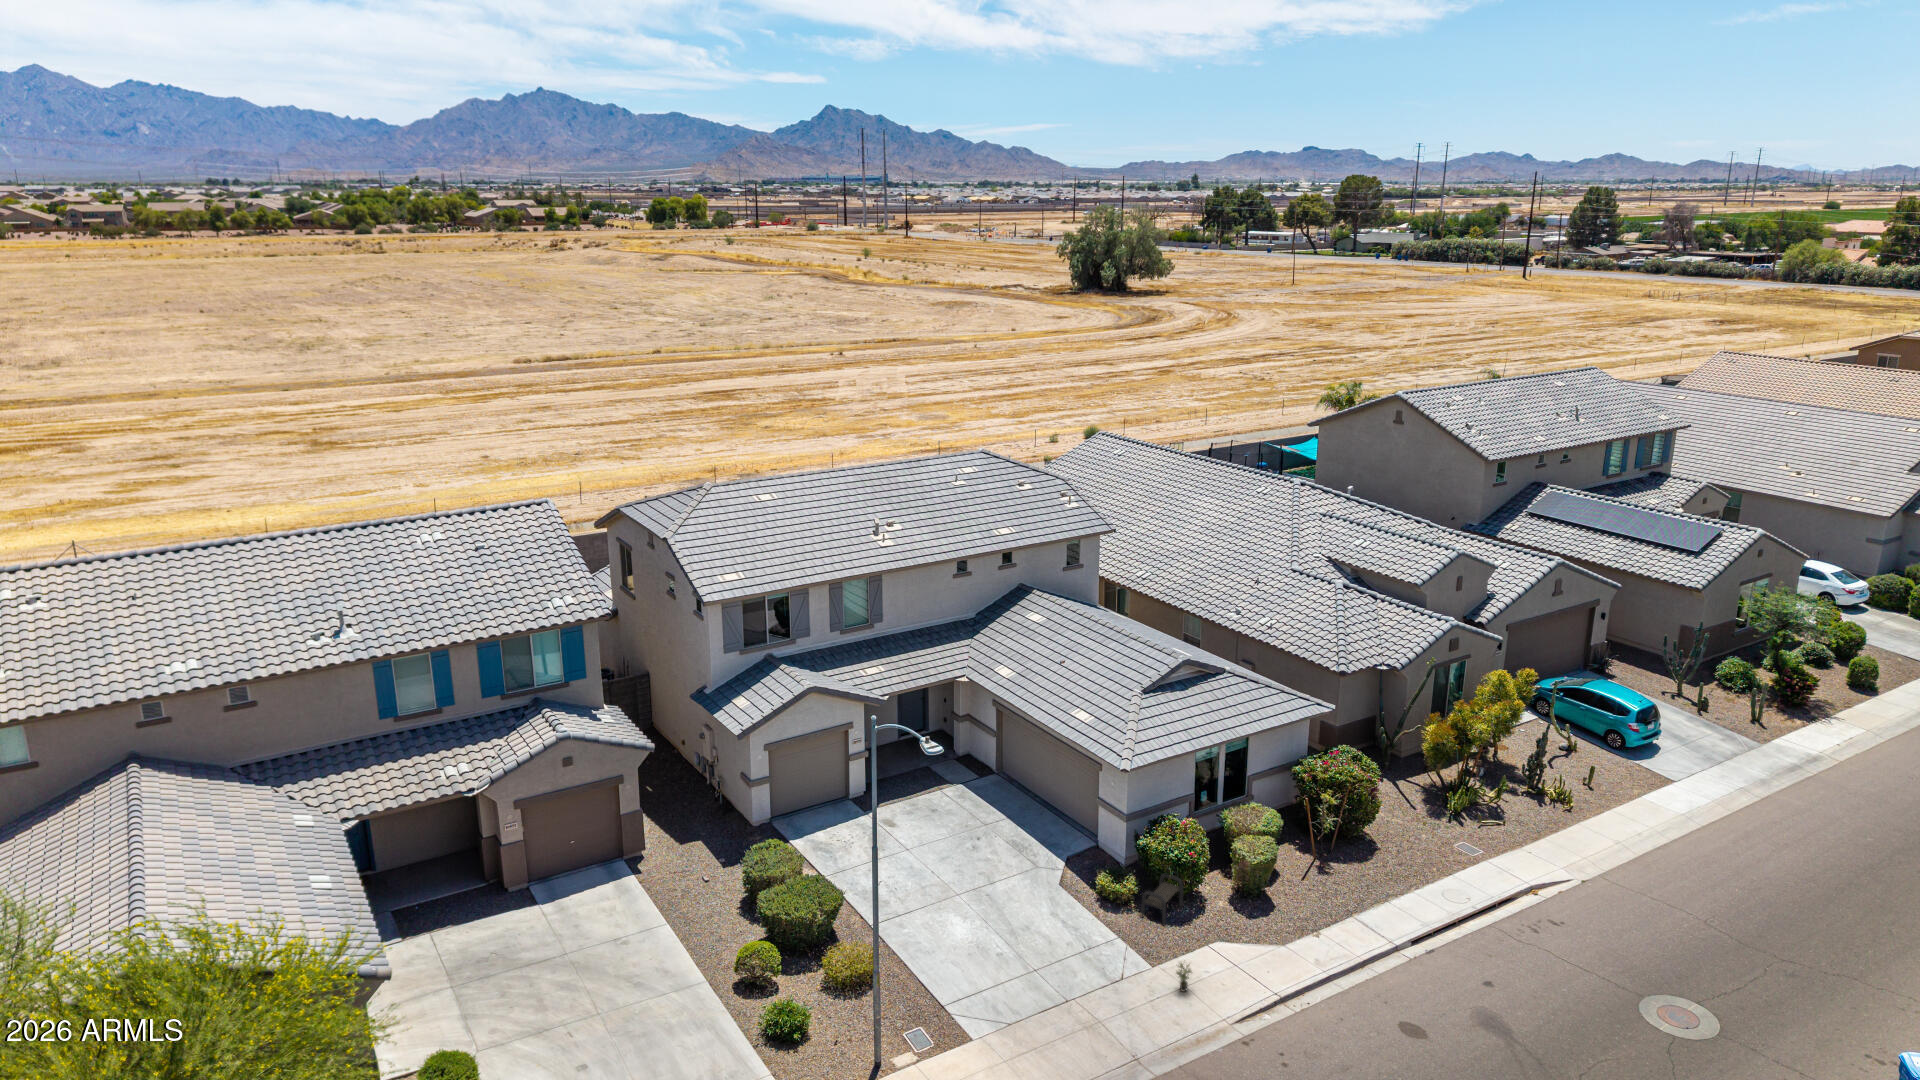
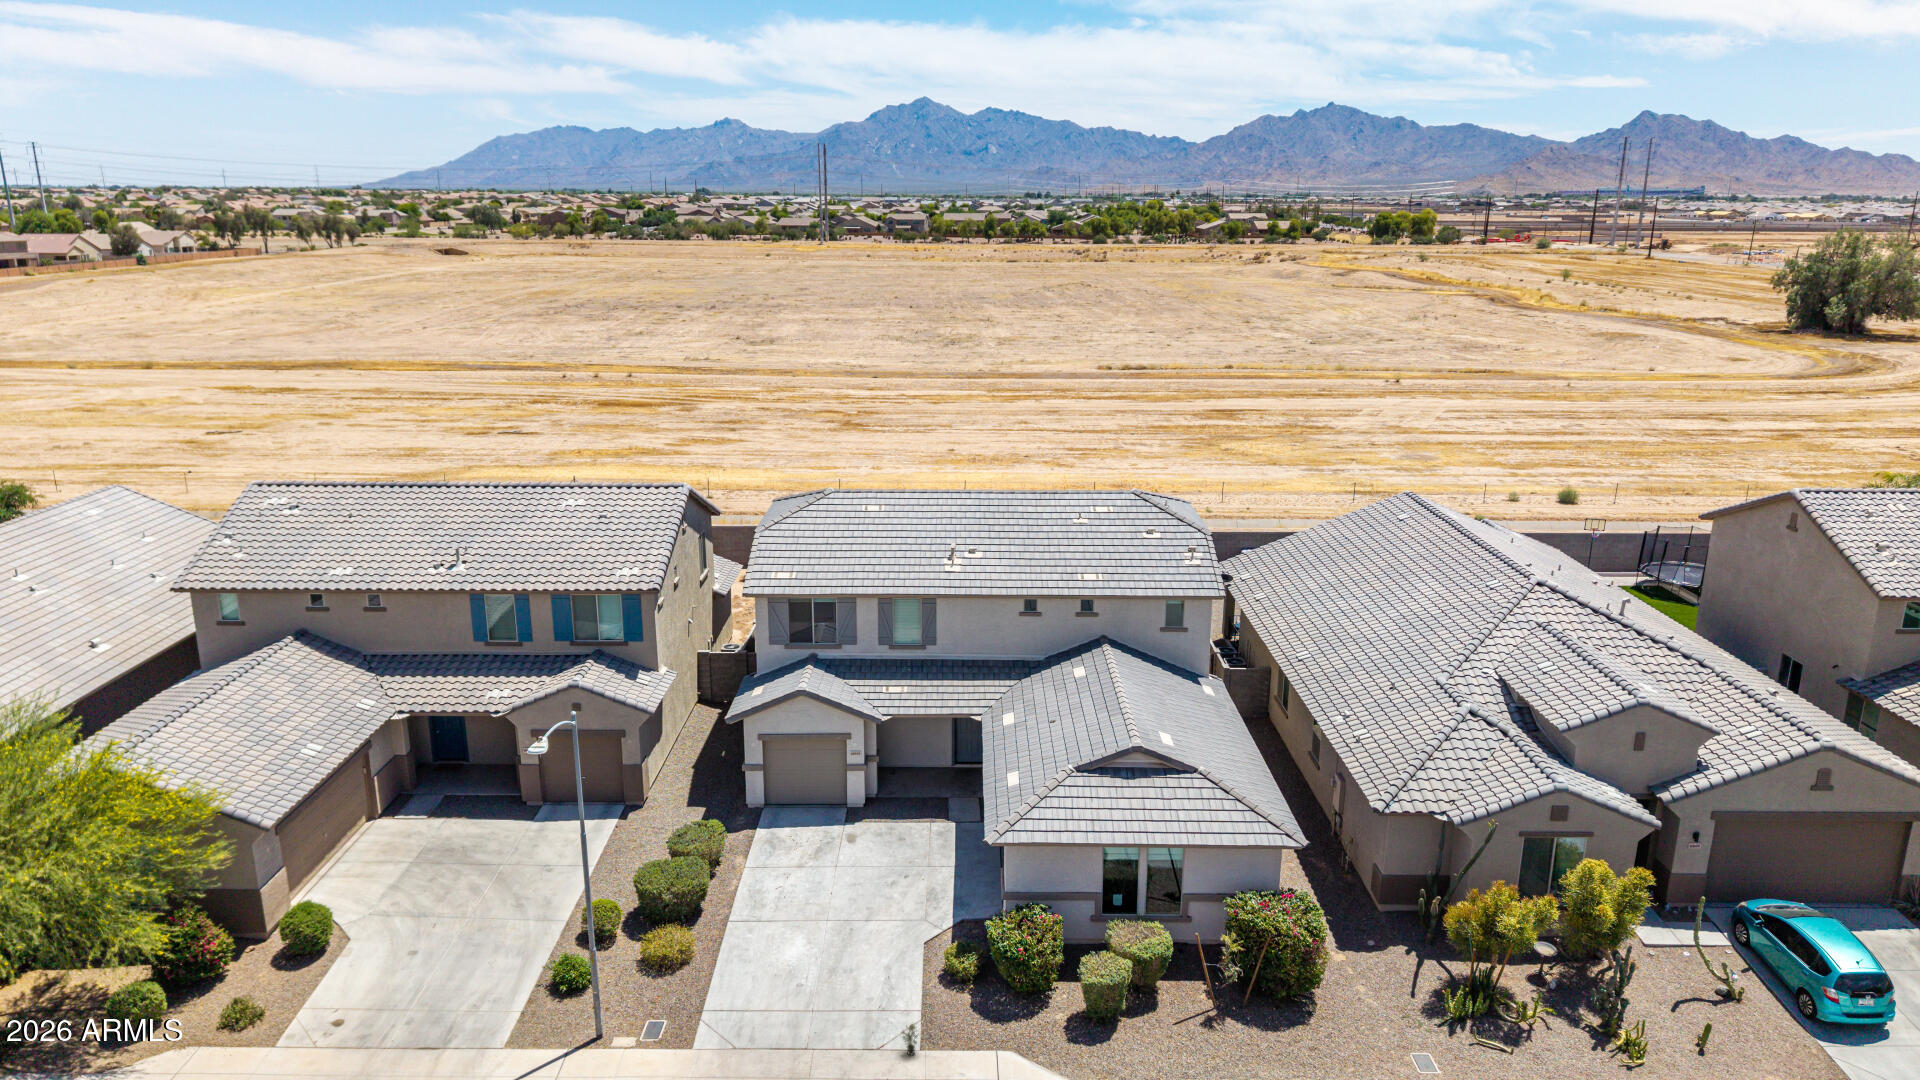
bench: present [1141,874,1183,926] -> none [960,952,1012,1001]

